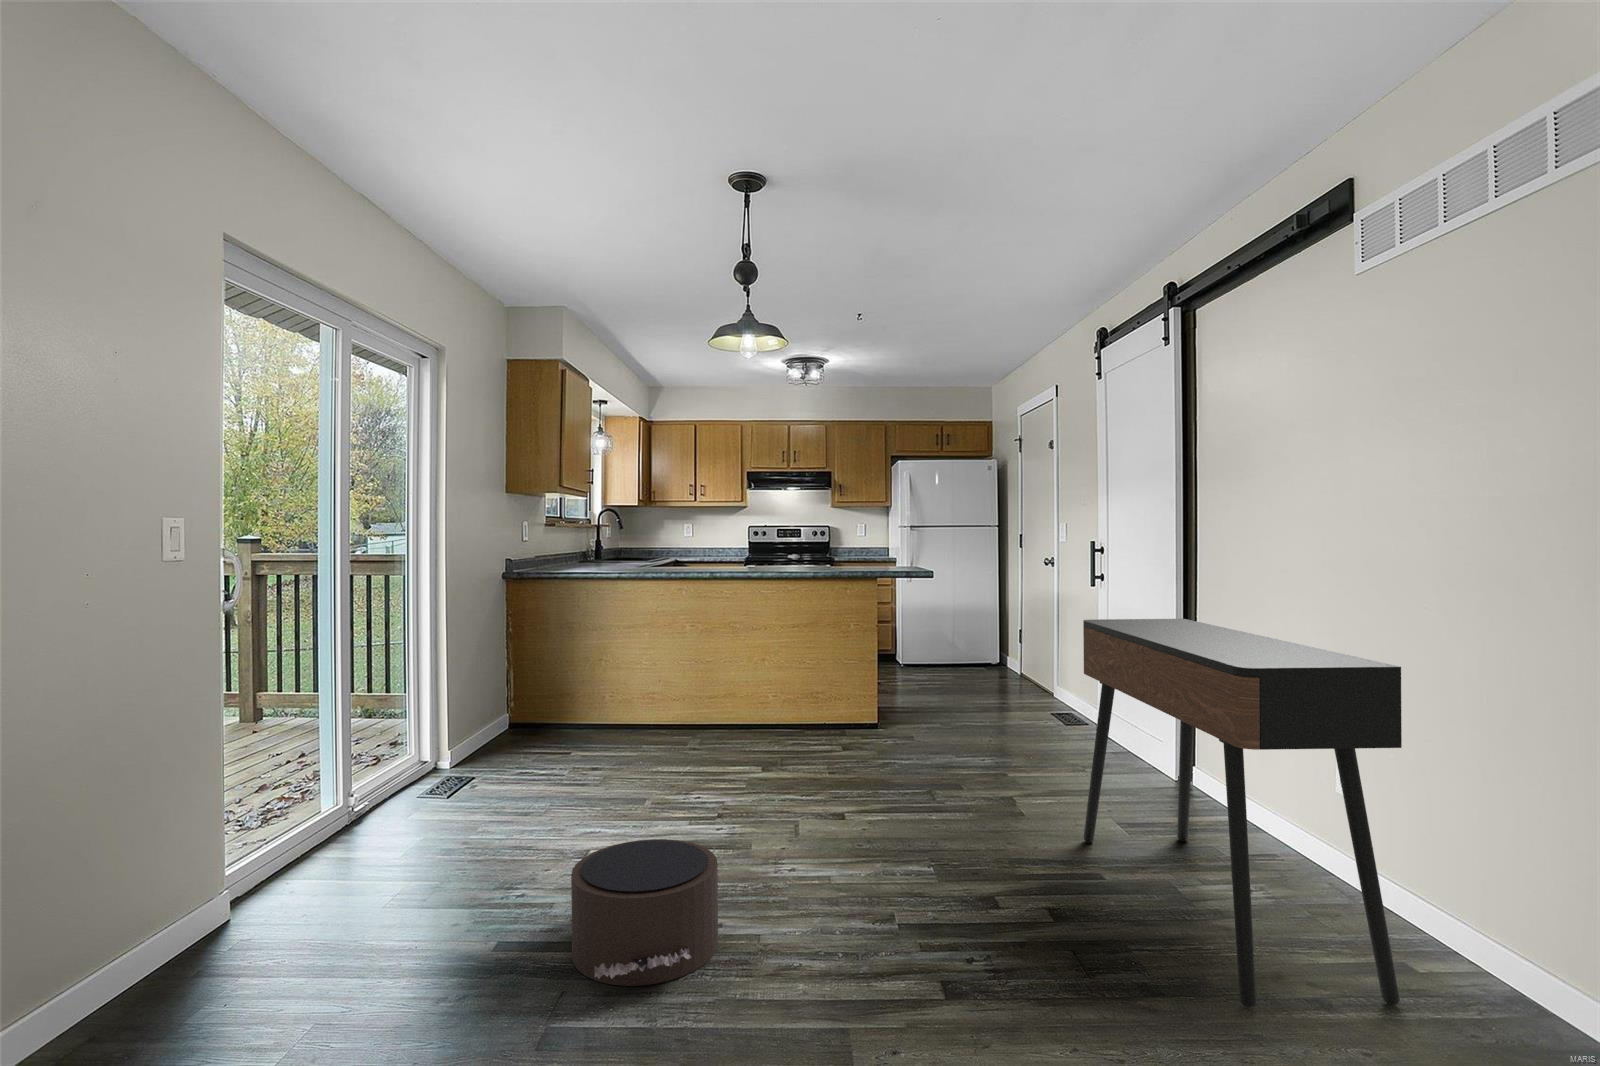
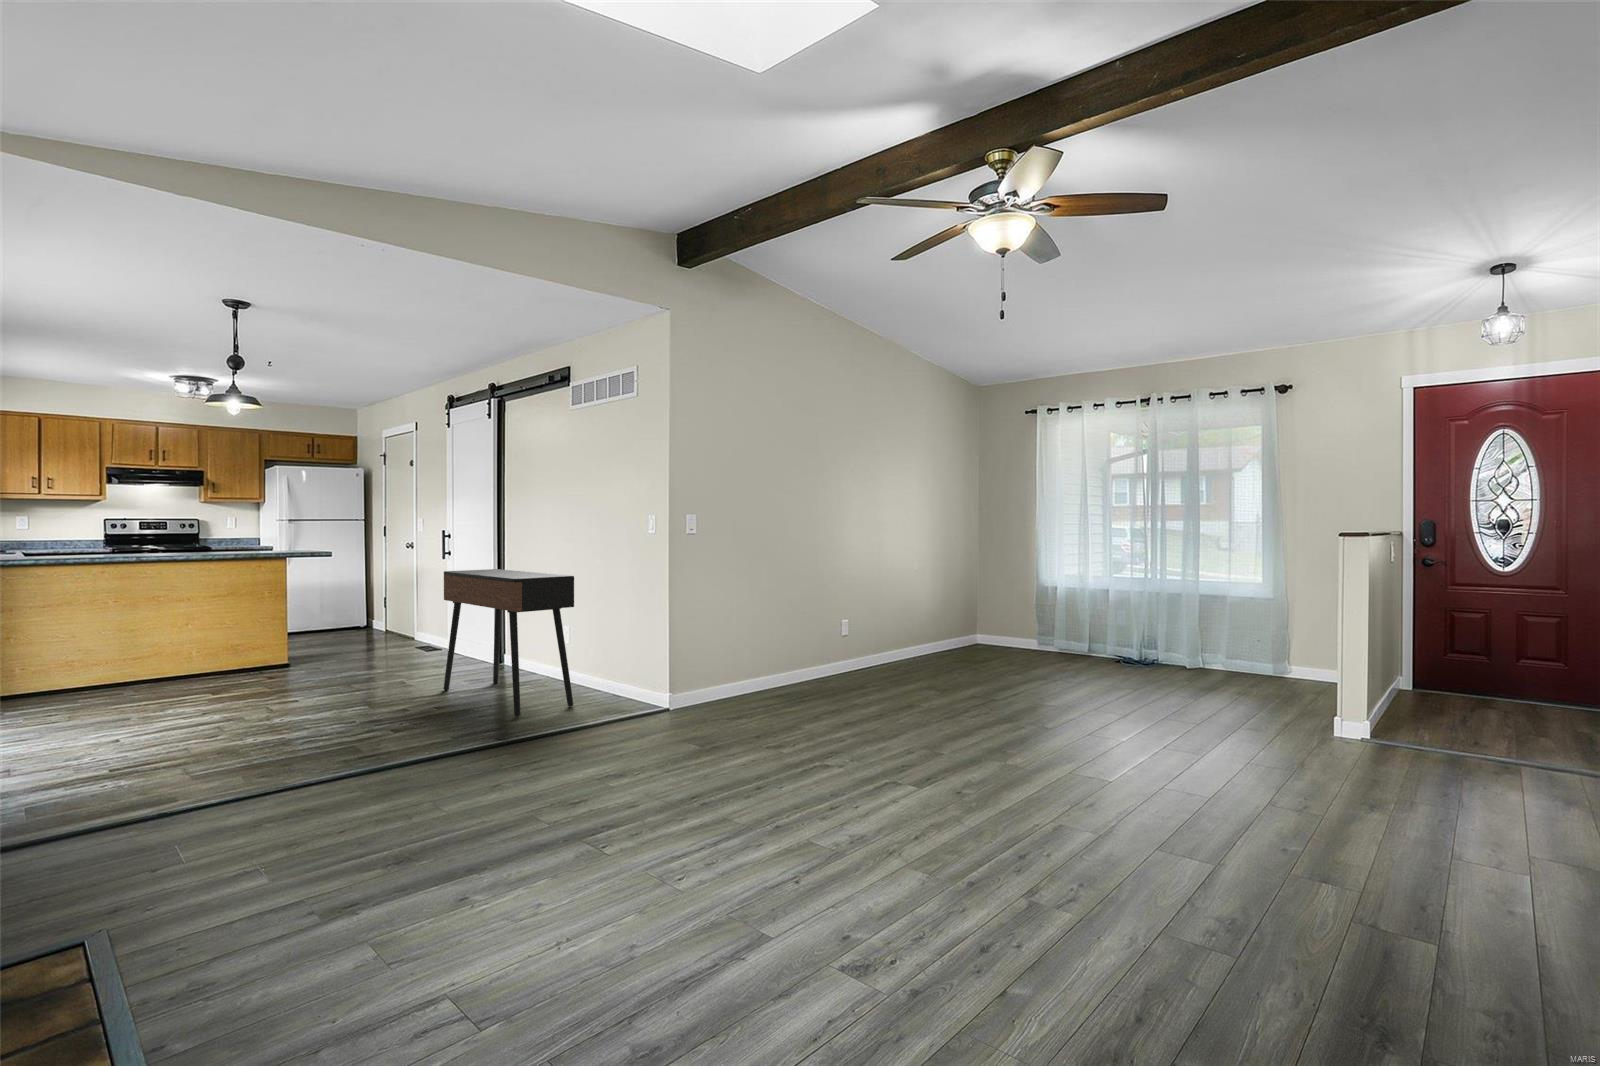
pouf: present [571,839,718,986] -> none [121,704,239,773]

